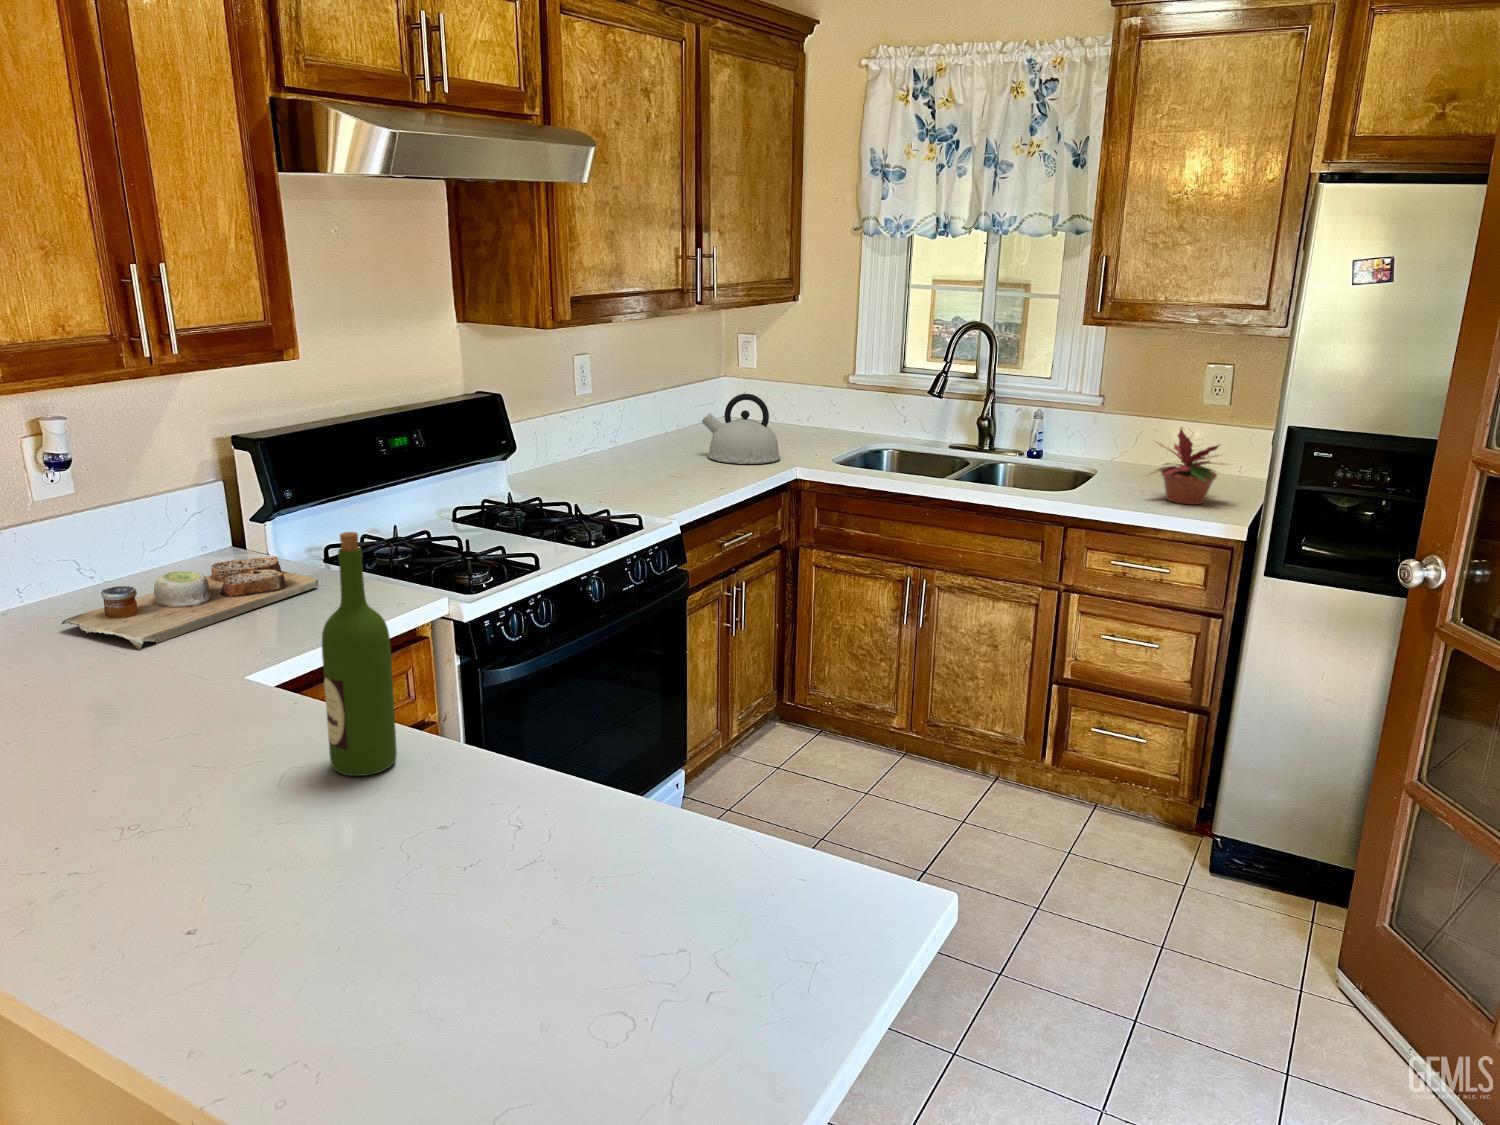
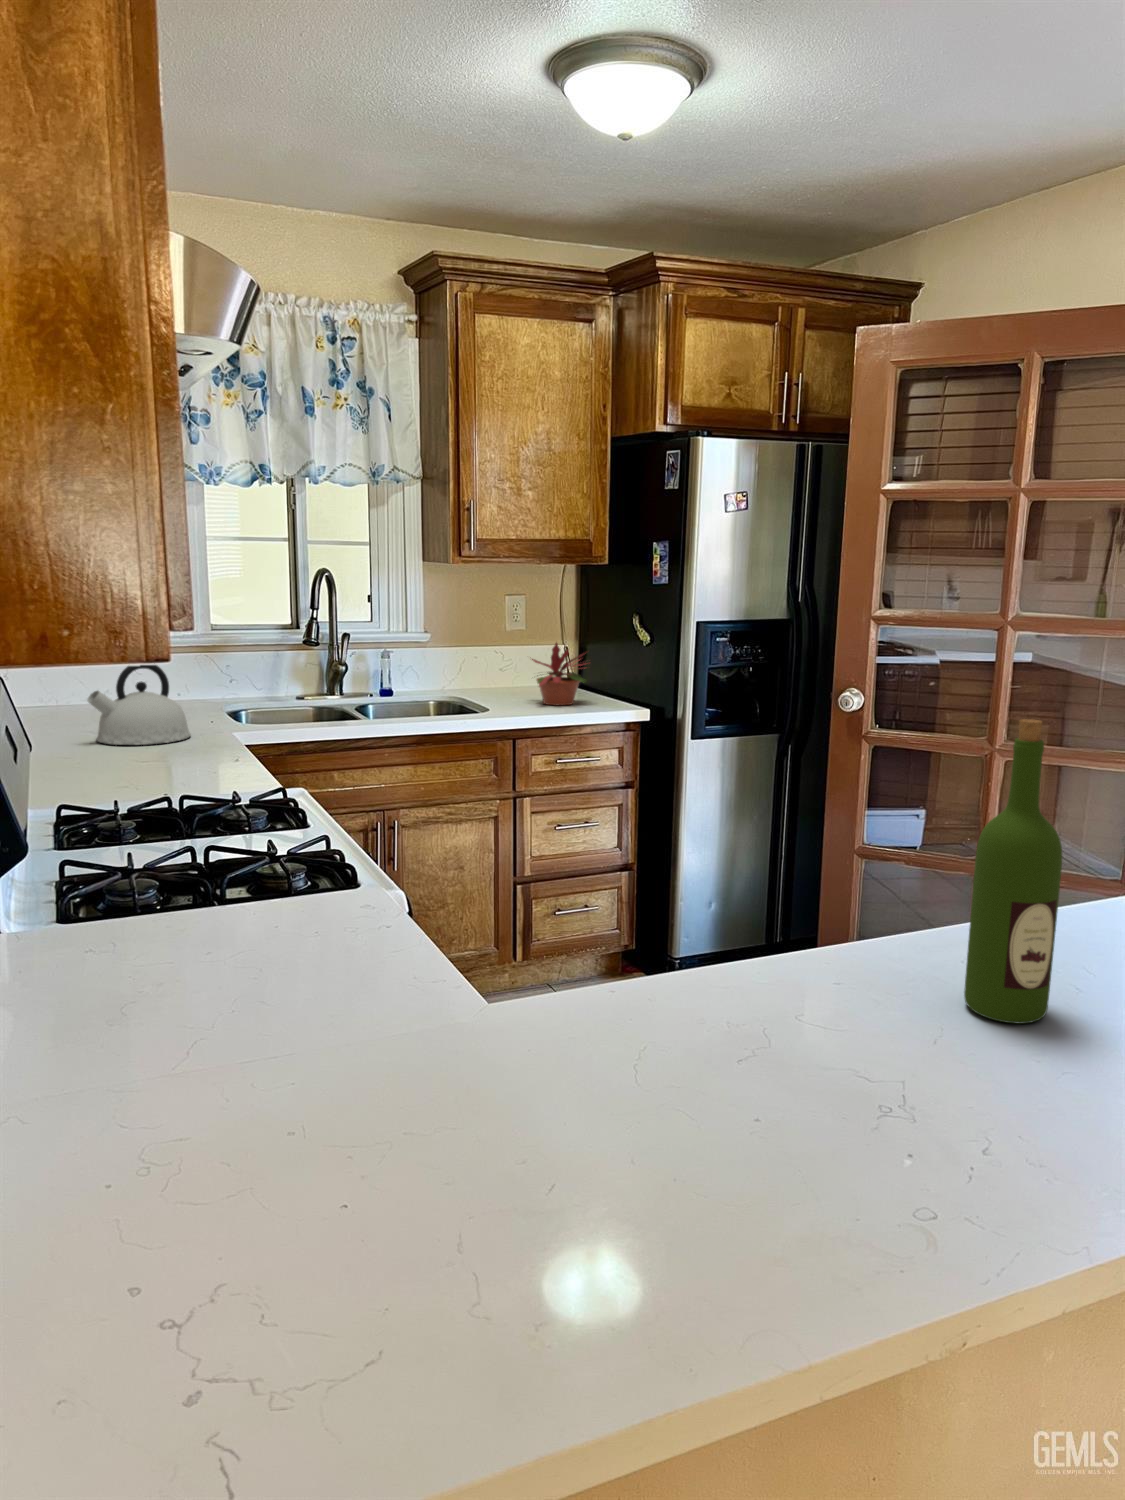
cutting board: present [61,556,318,650] -> none [121,927,410,1129]

